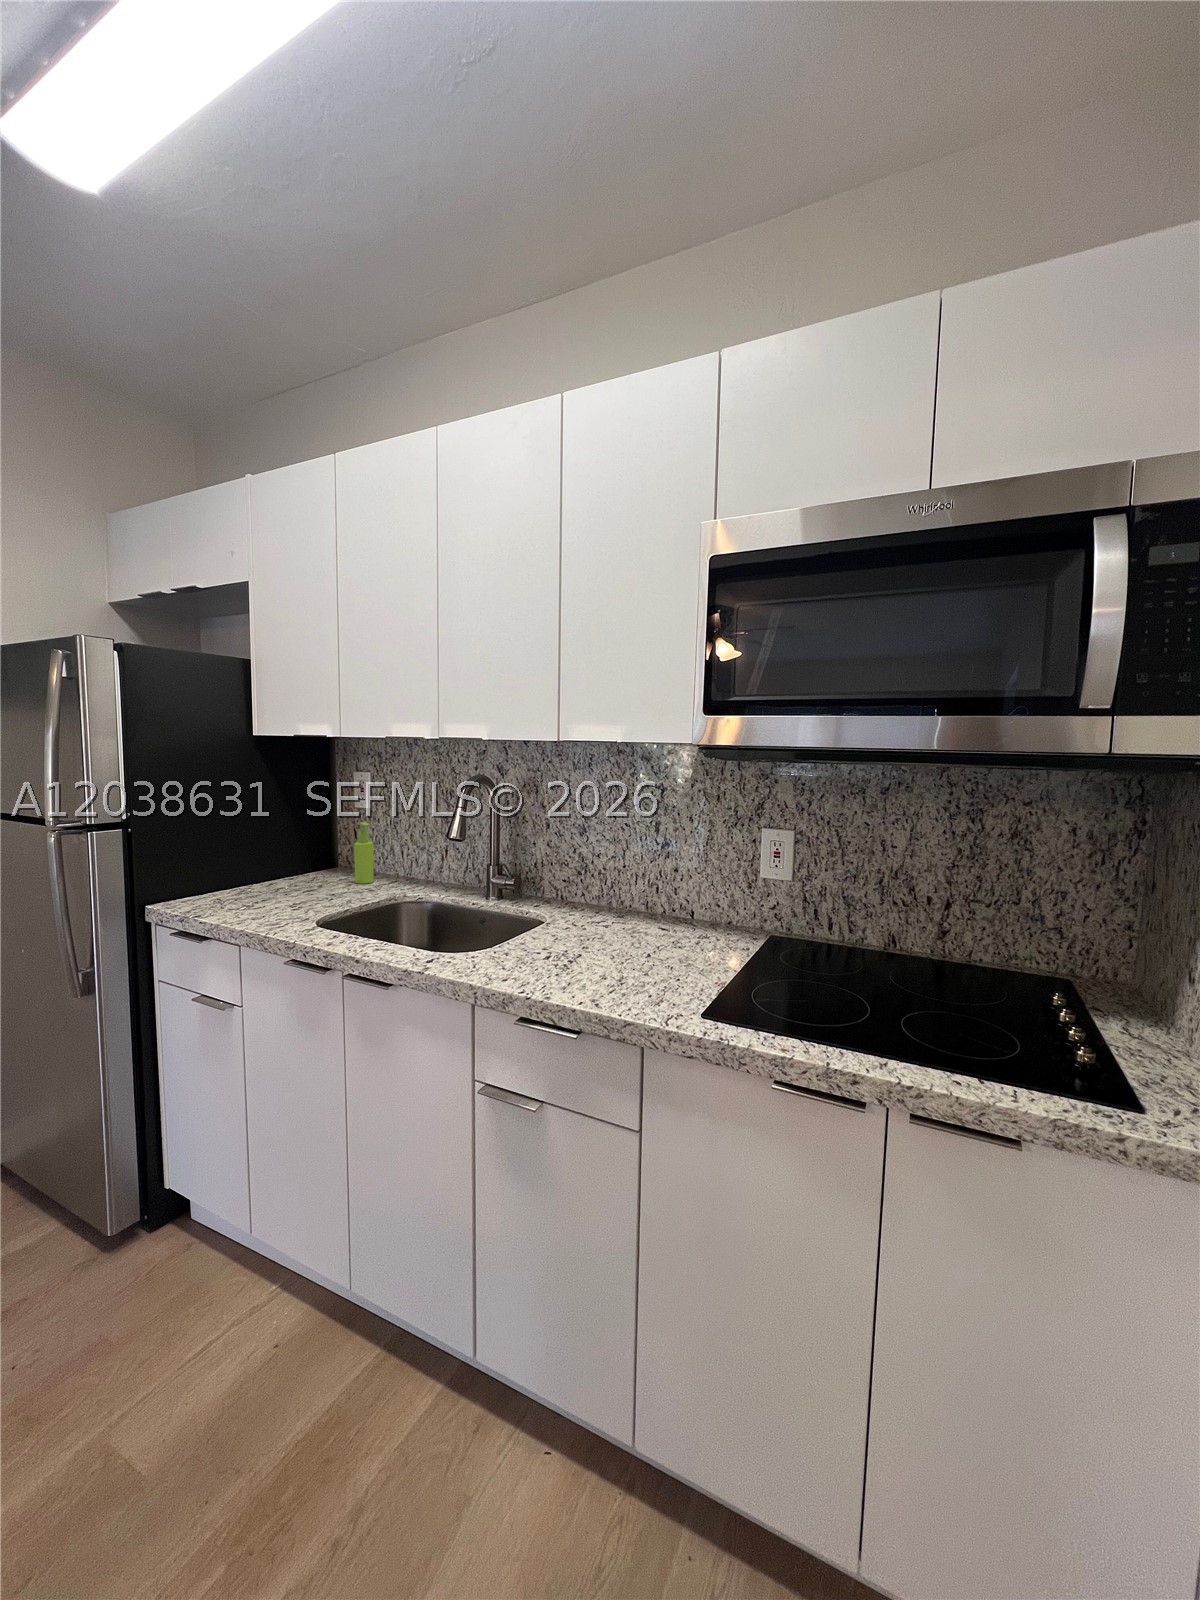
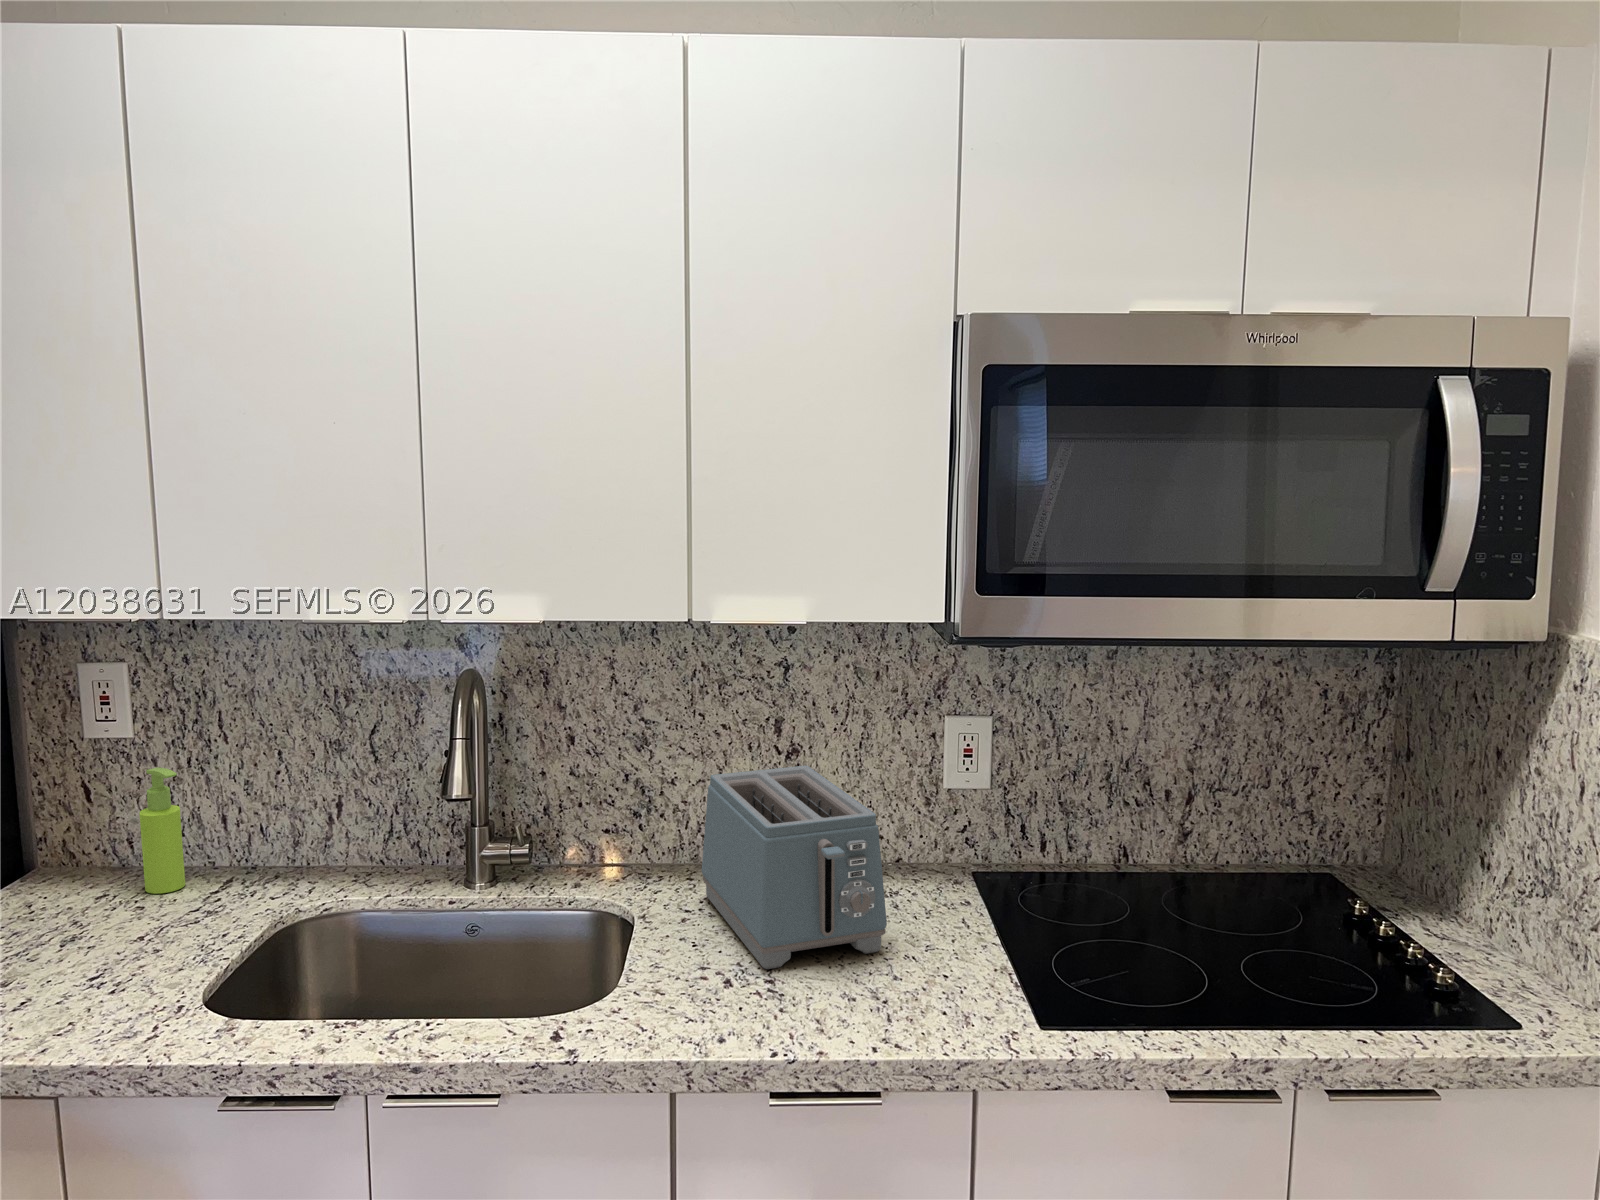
toaster: none [572,846,664,961] -> present [702,766,887,969]

